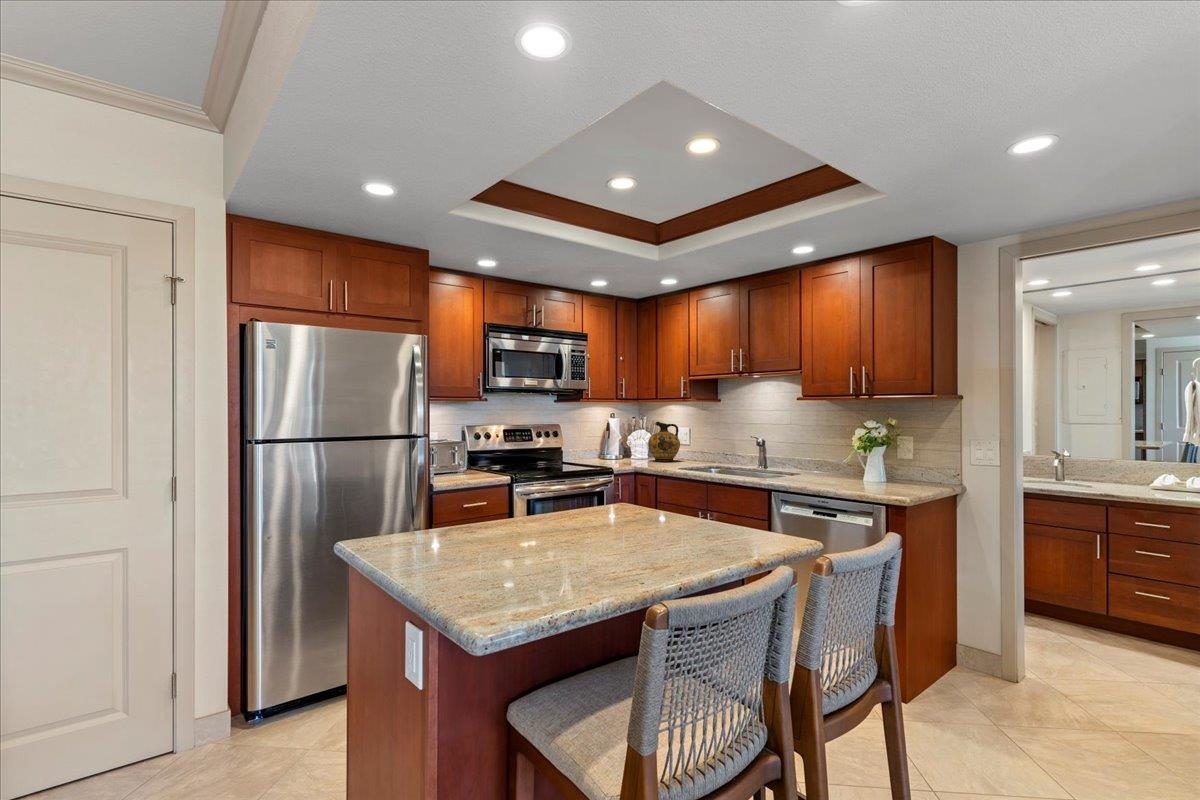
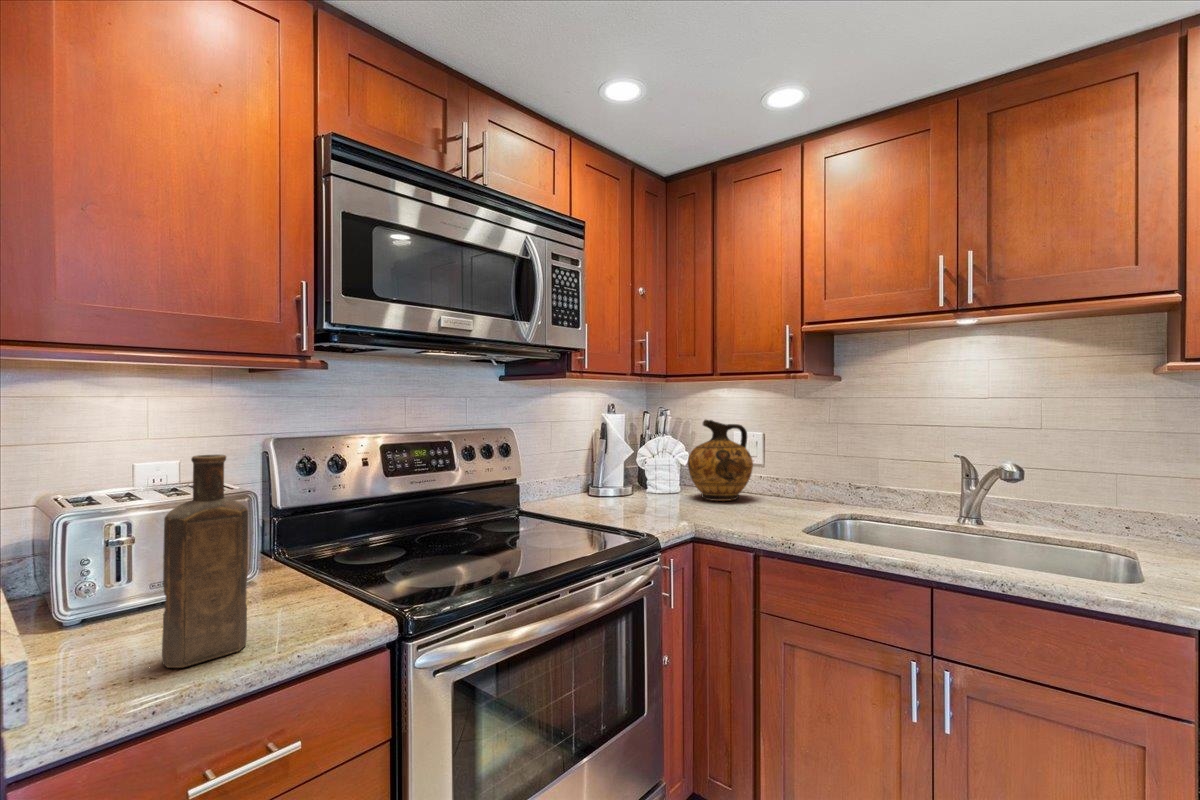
bottle: none [444,426,469,481] -> present [162,455,248,668]

